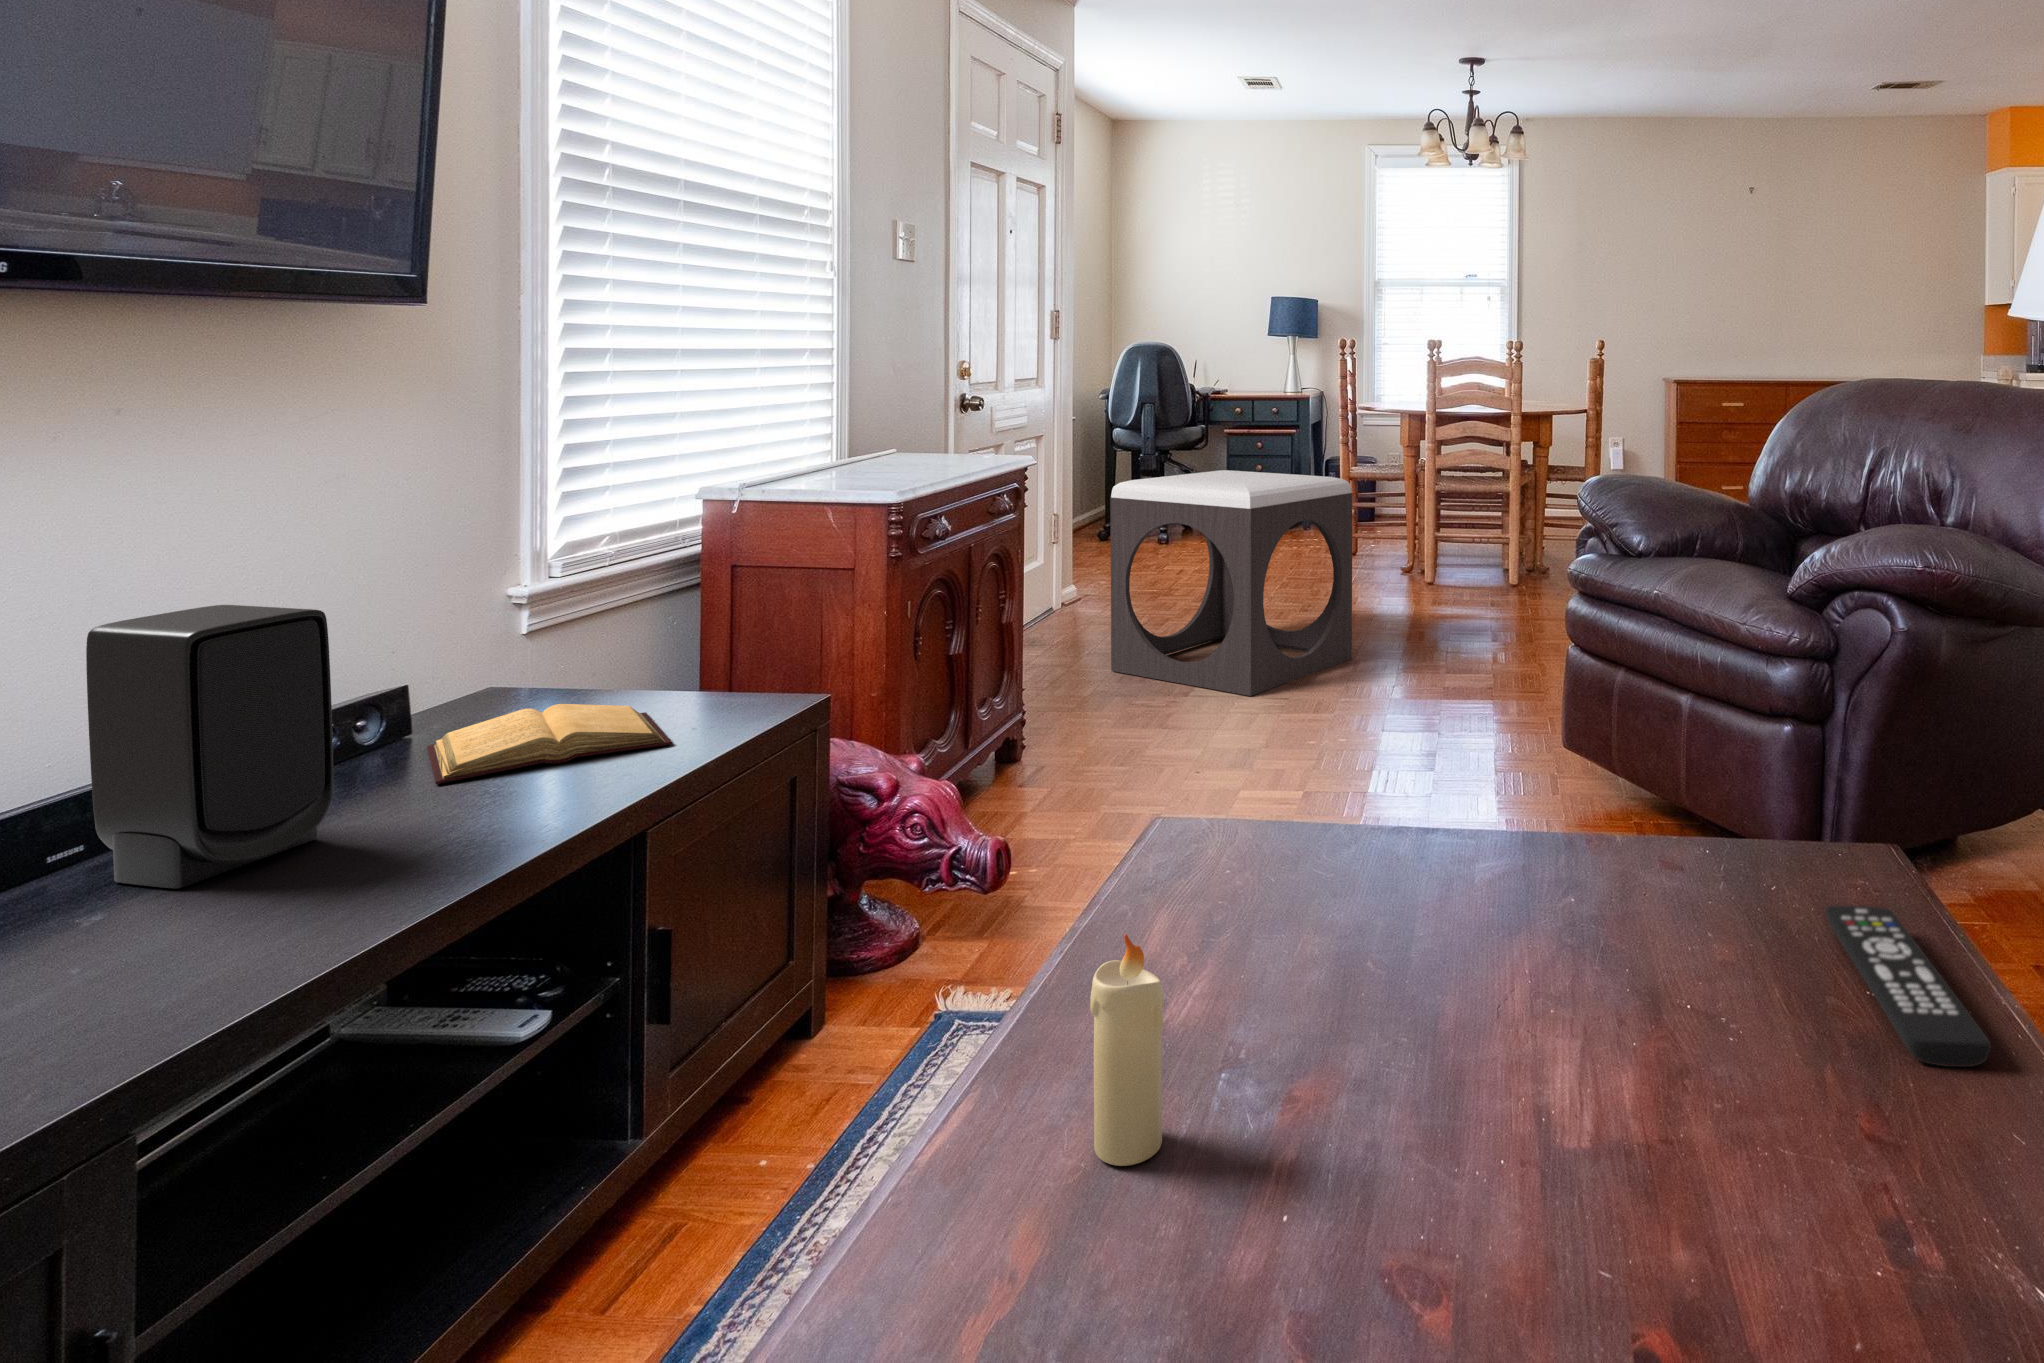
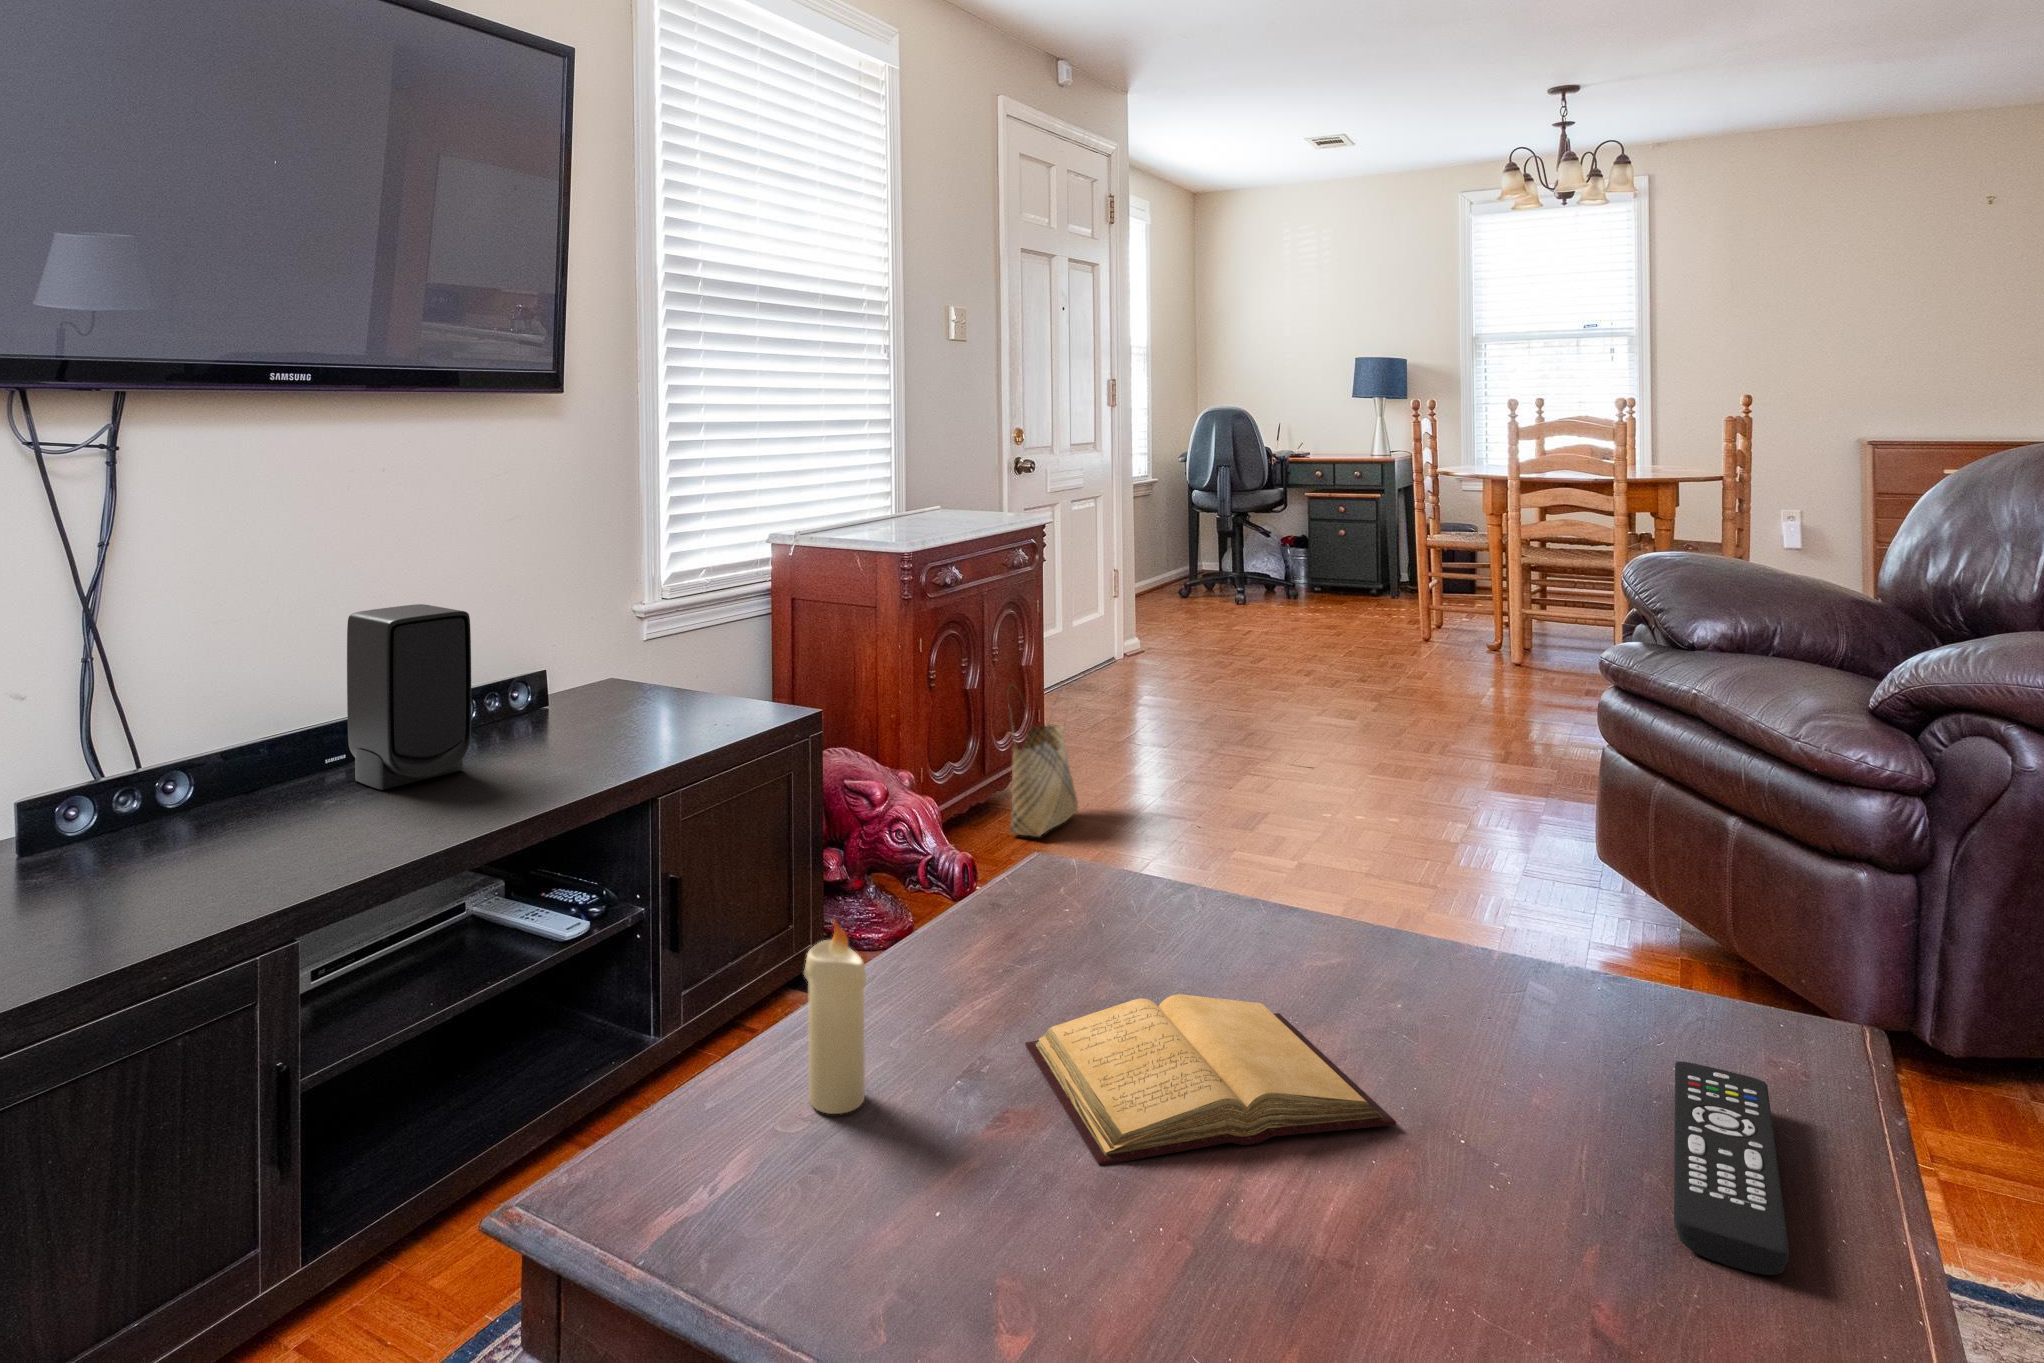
footstool: present [1110,470,1353,696] -> none [1141,533,1393,761]
woven basket: none [1003,640,1079,808] -> present [1009,685,1078,836]
book: present [427,704,673,784] -> present [1025,994,1396,1166]

